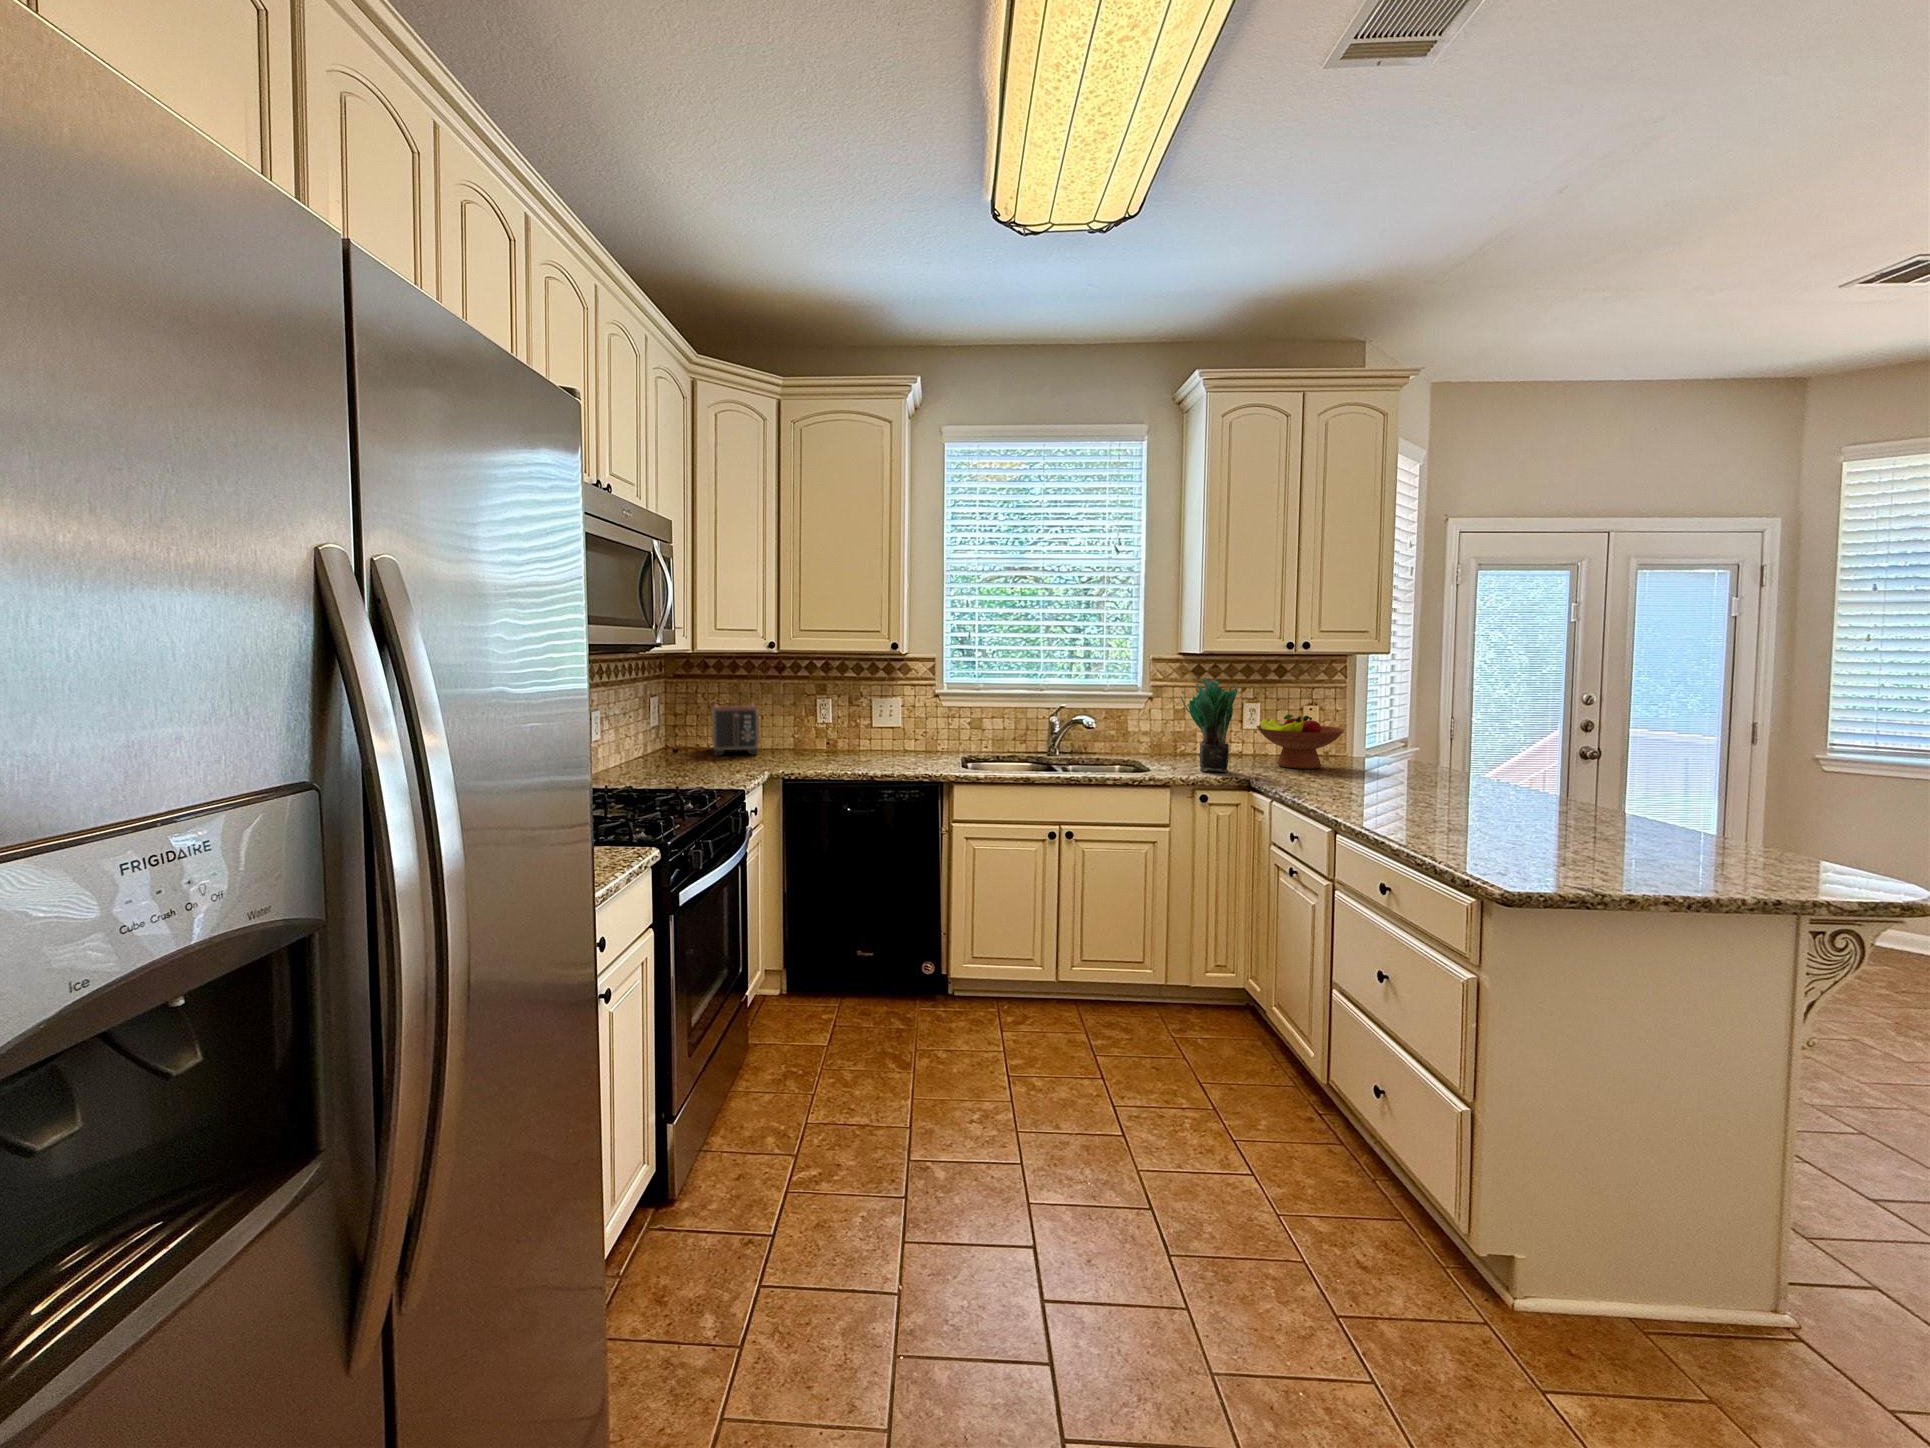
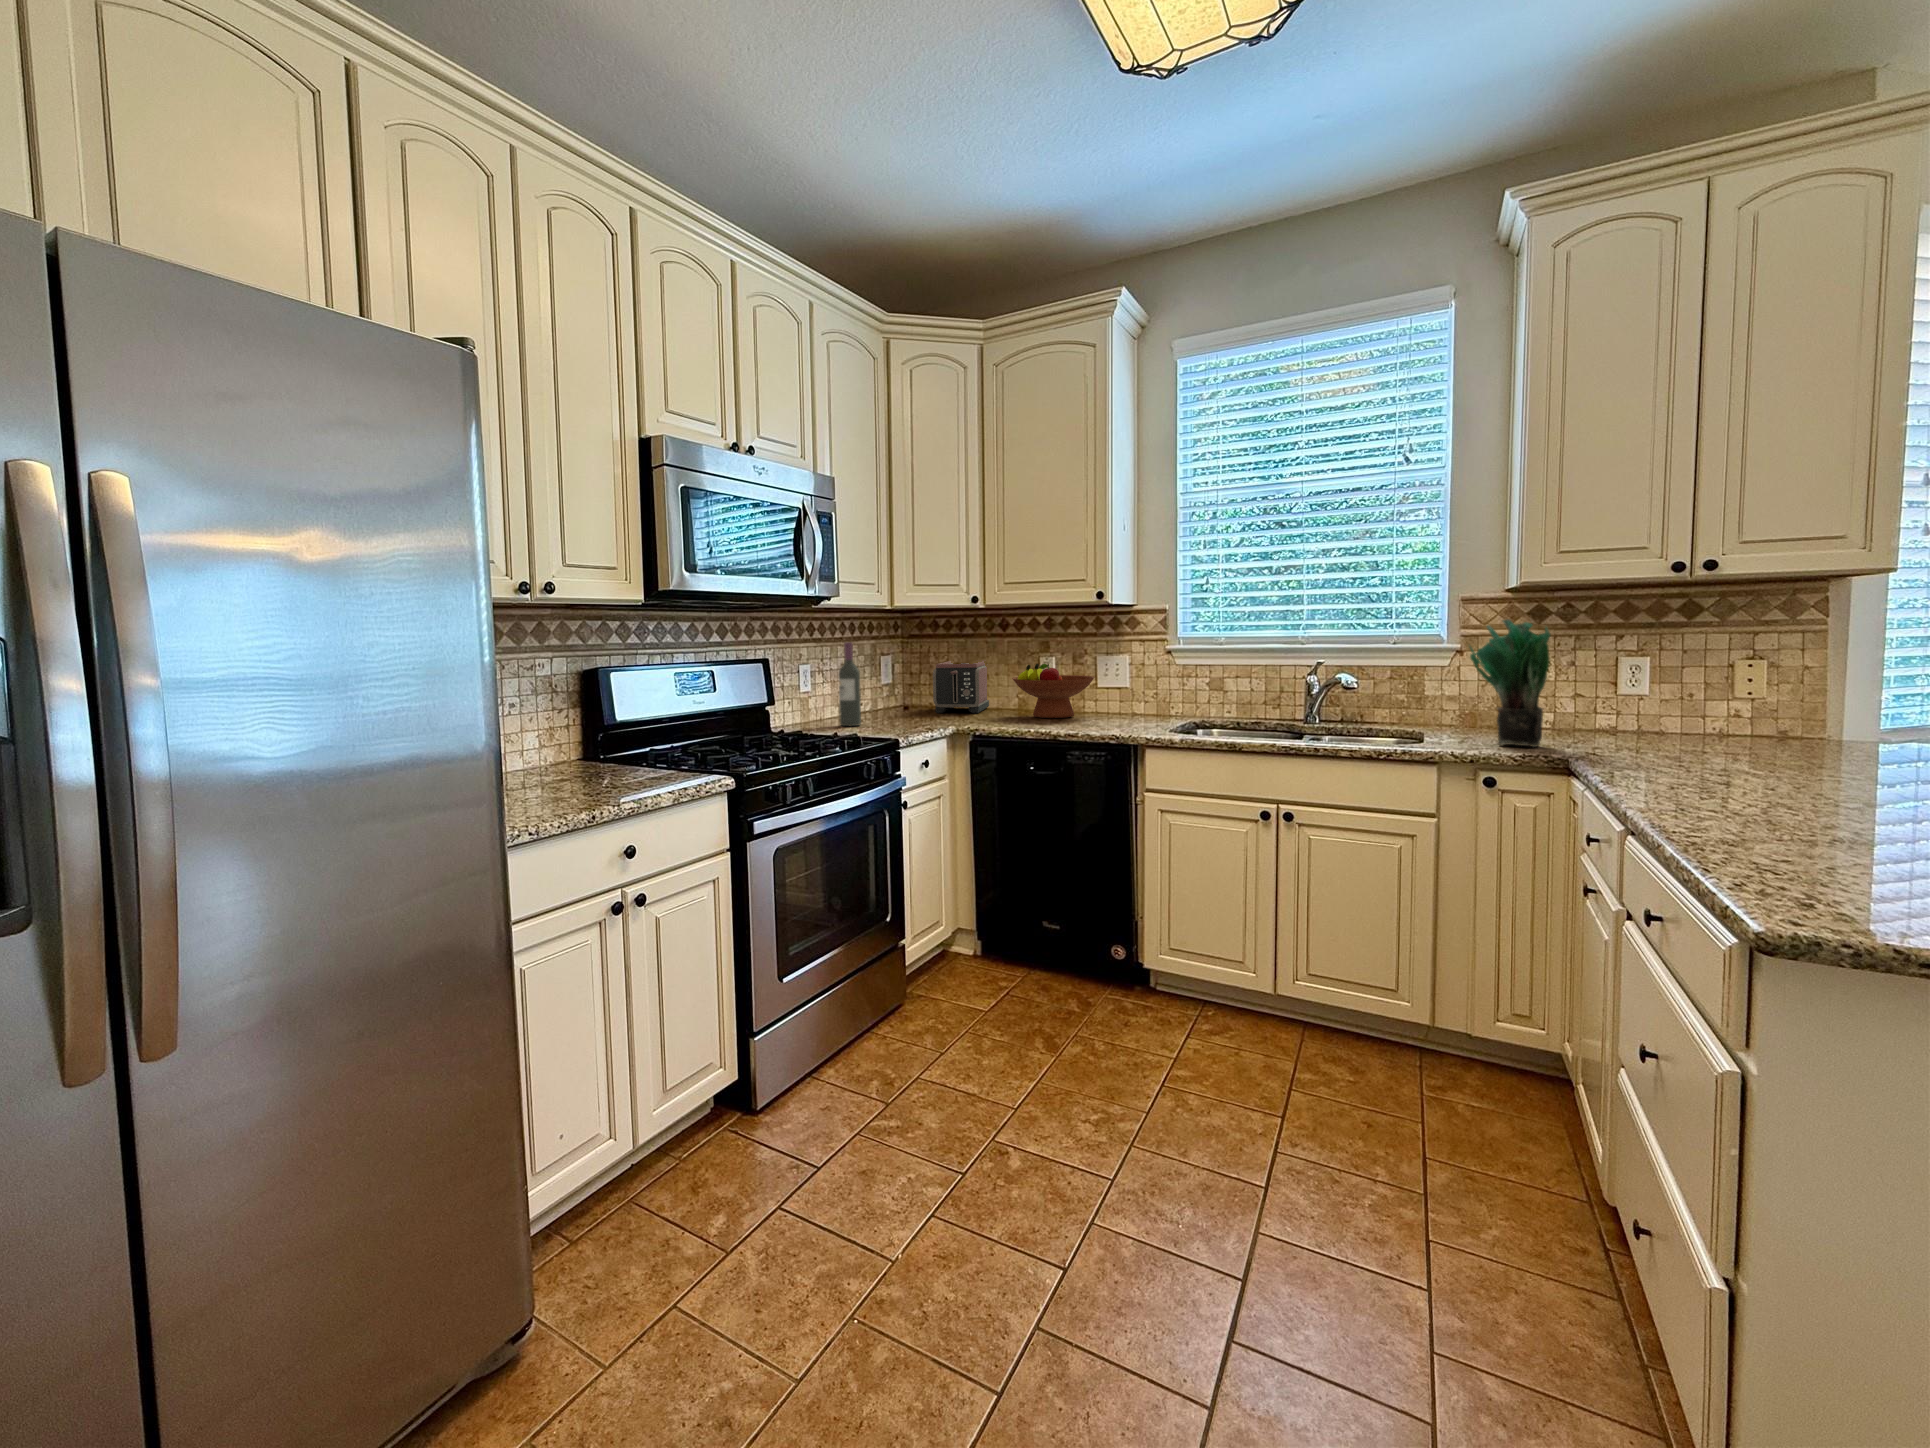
wine bottle: none [649,690,672,777] -> present [838,642,861,726]
fruit bowl: present [1256,714,1345,769] -> present [1012,664,1095,718]

